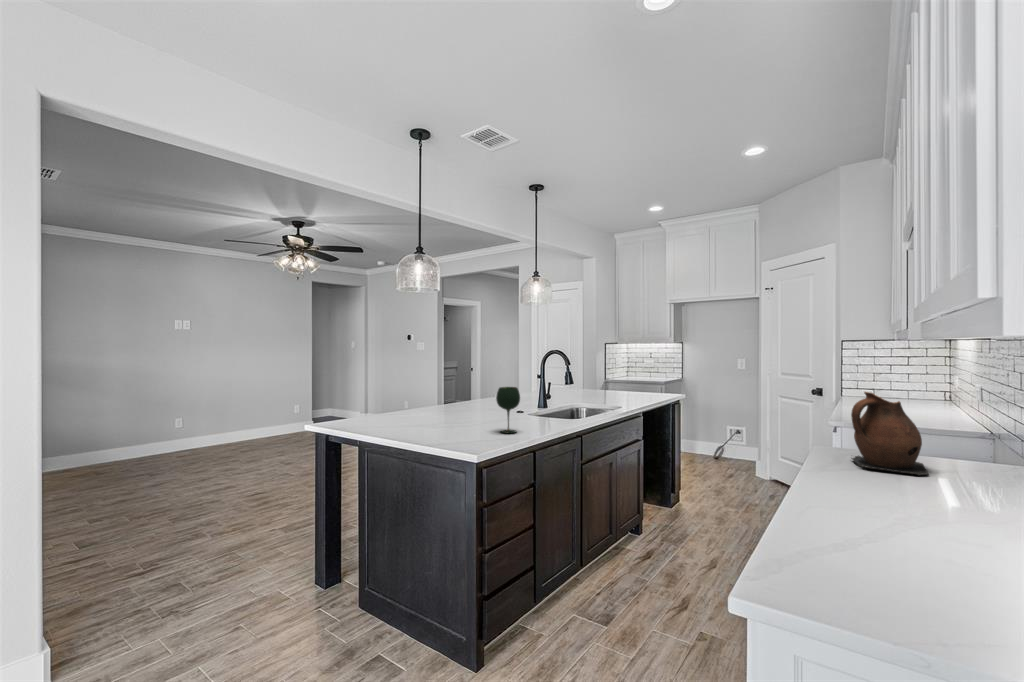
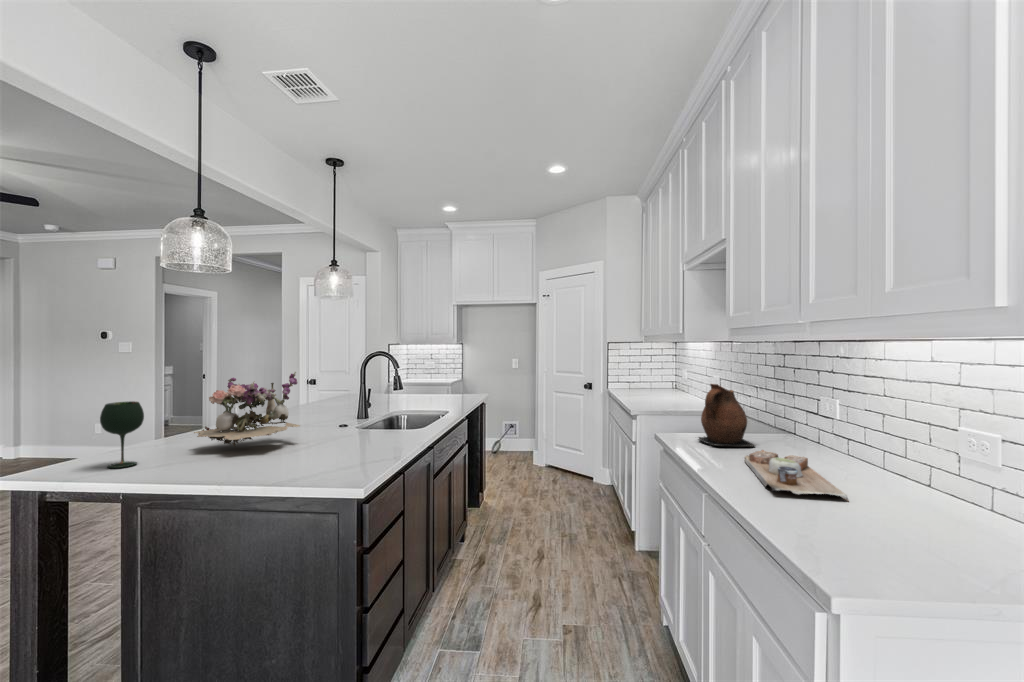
flower arrangement: none [407,365,474,418] -> present [194,372,300,447]
wine glass: present [496,387,520,433] -> present [100,401,144,468]
cutting board: none [838,477,962,549] -> present [745,450,849,501]

